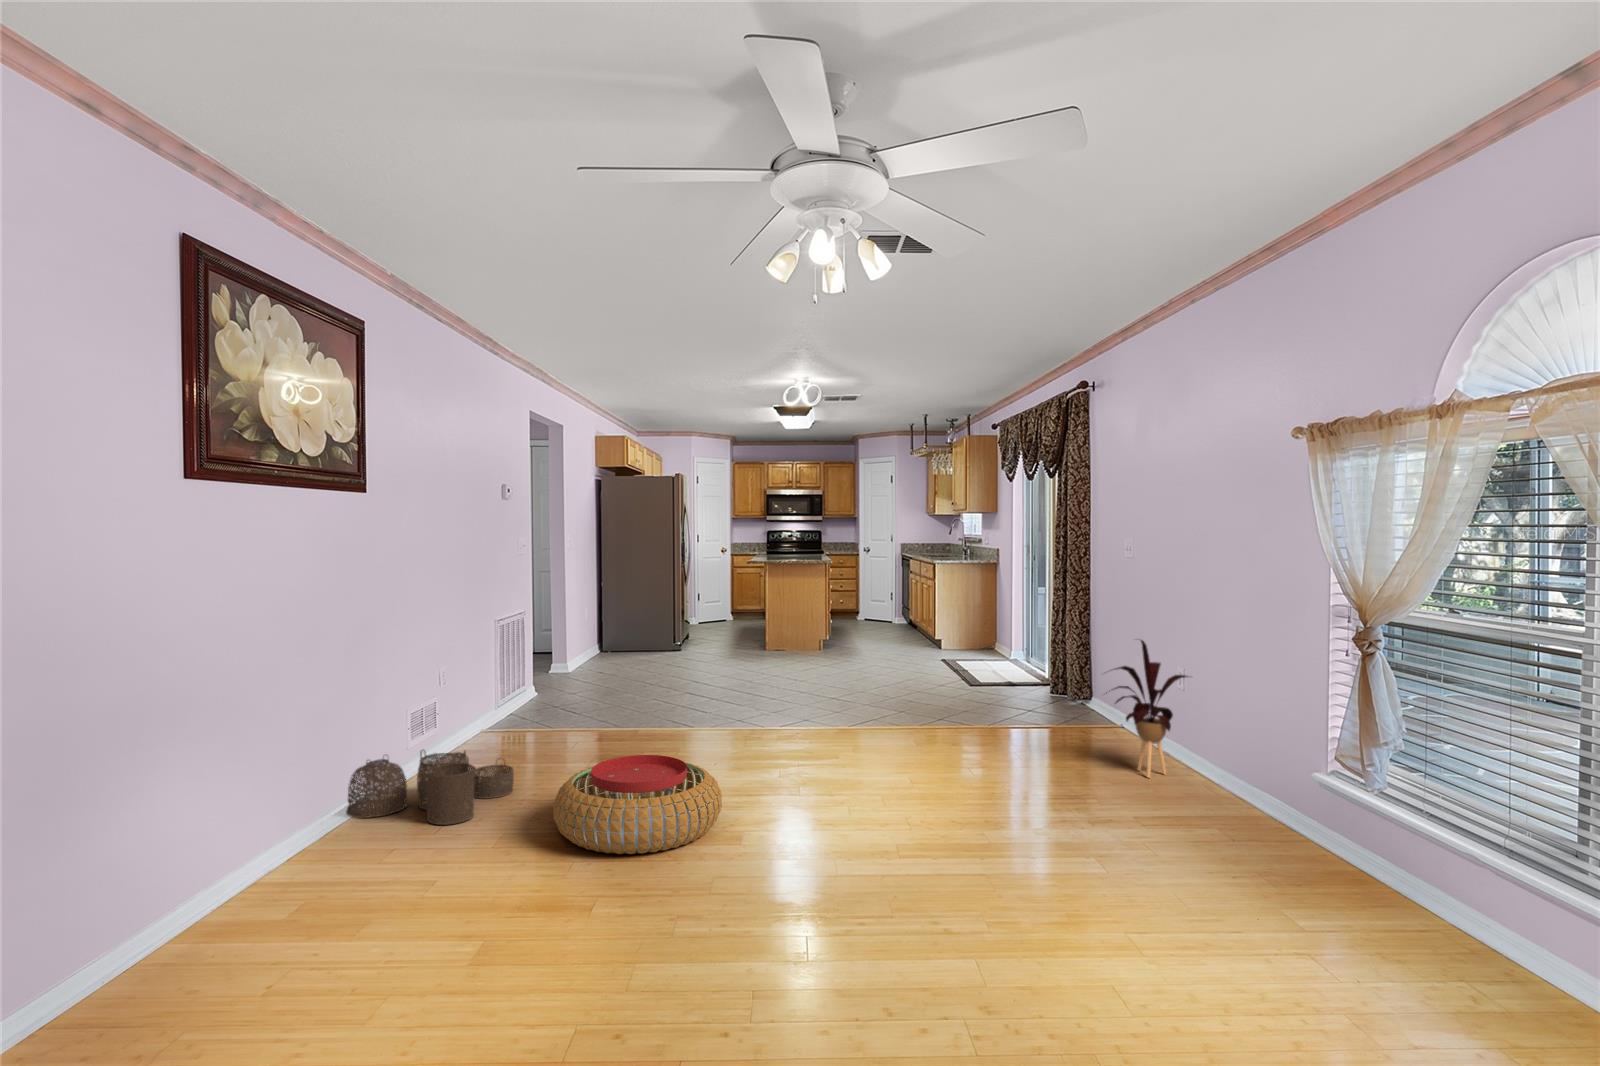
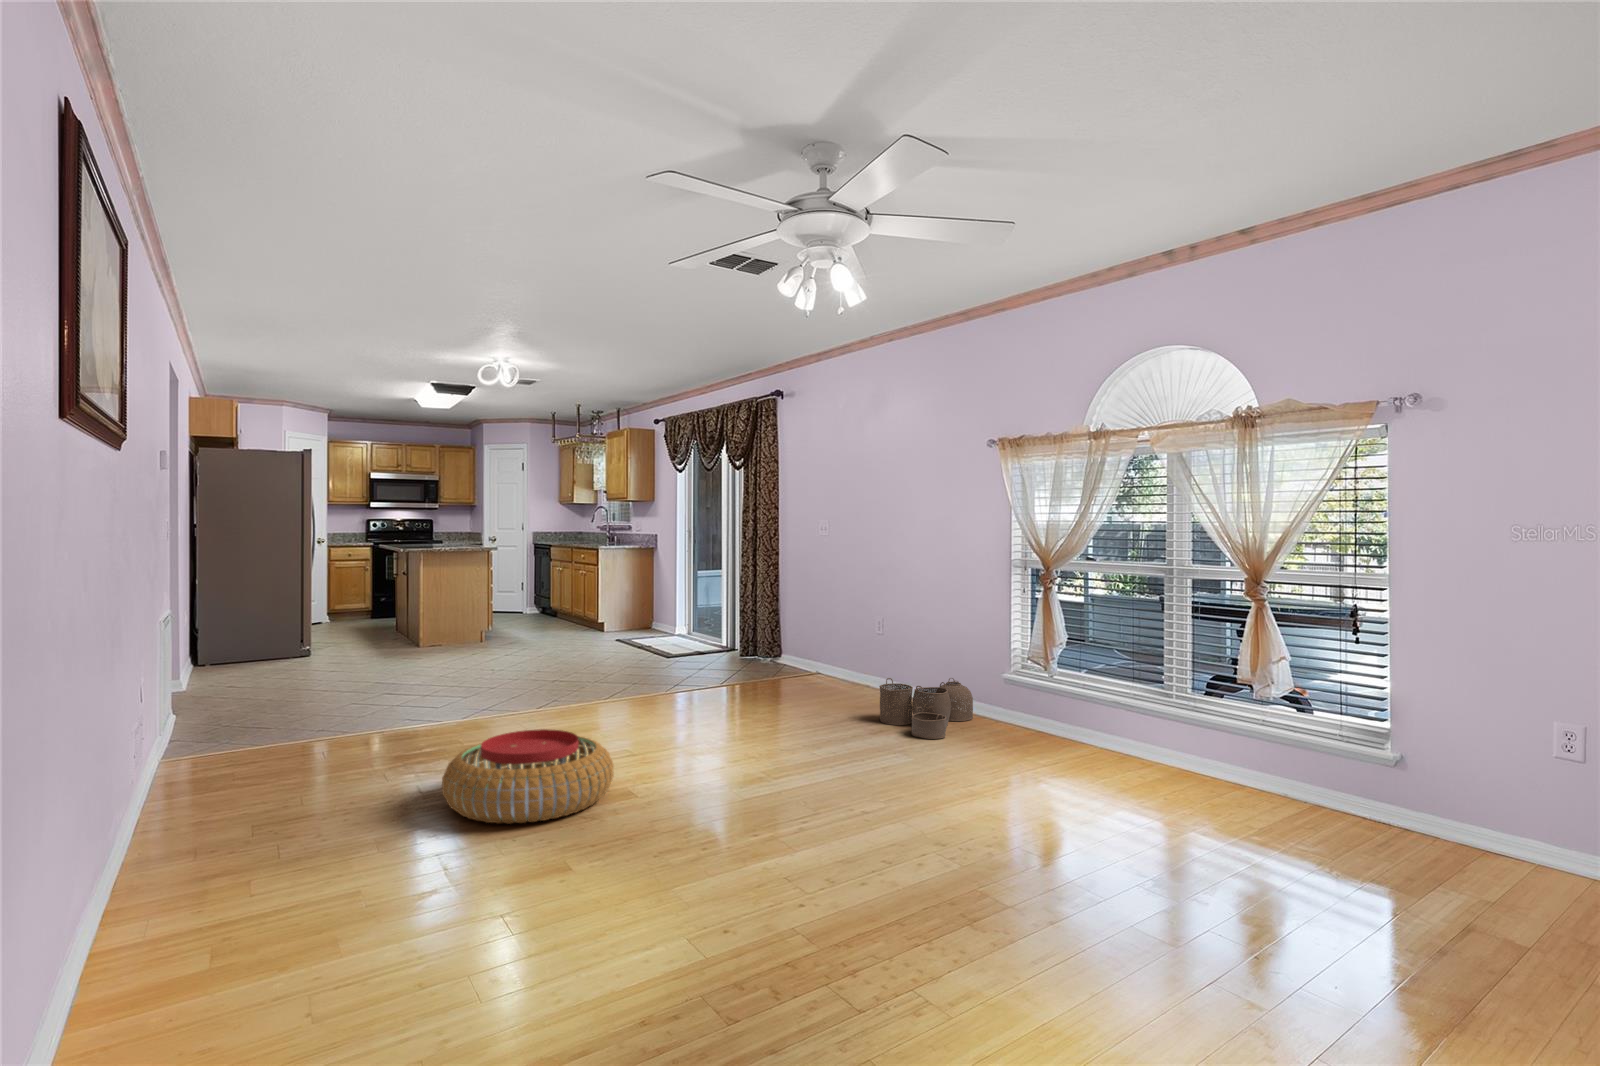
house plant: present [1106,640,1187,778] -> none [837,596,897,701]
woven basket: present [346,750,514,825] -> present [879,678,973,739]

